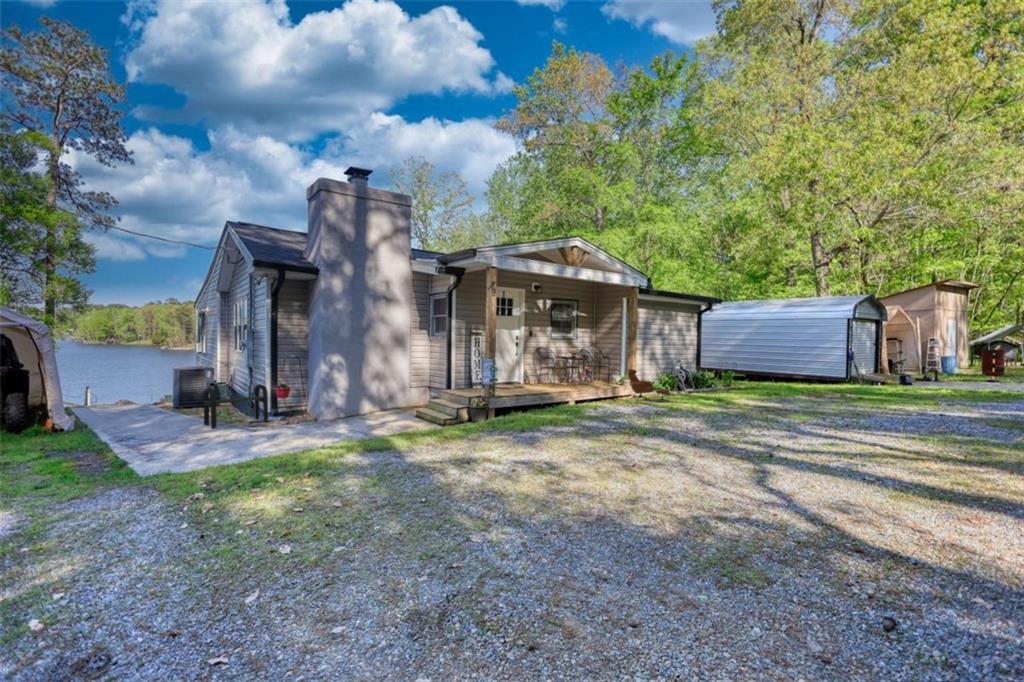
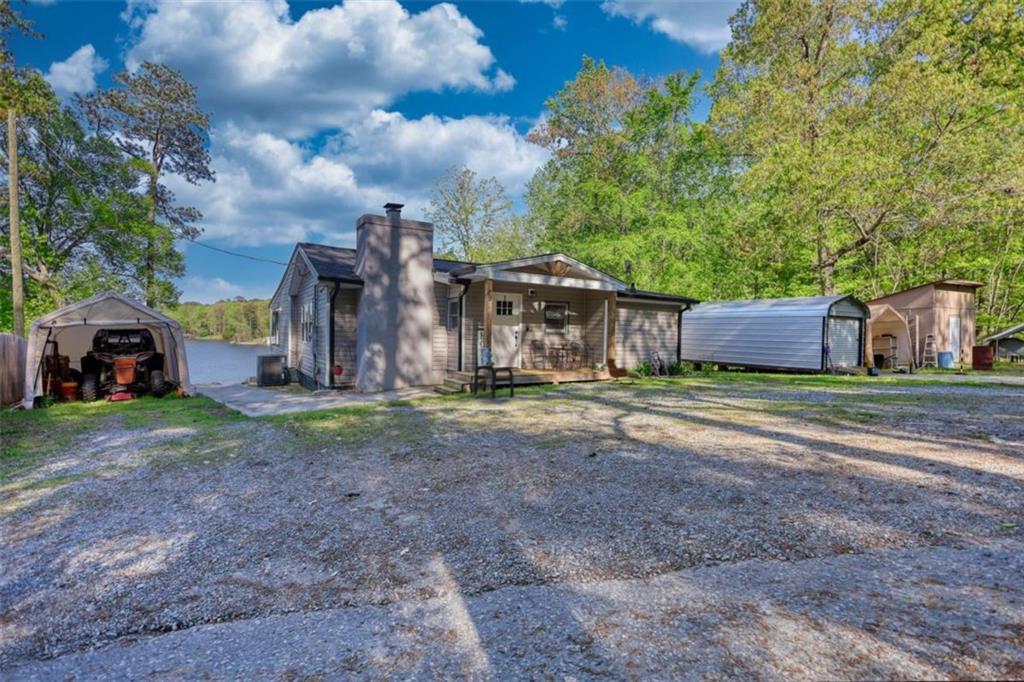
bench: present [204,384,268,429] -> present [474,365,514,397]

